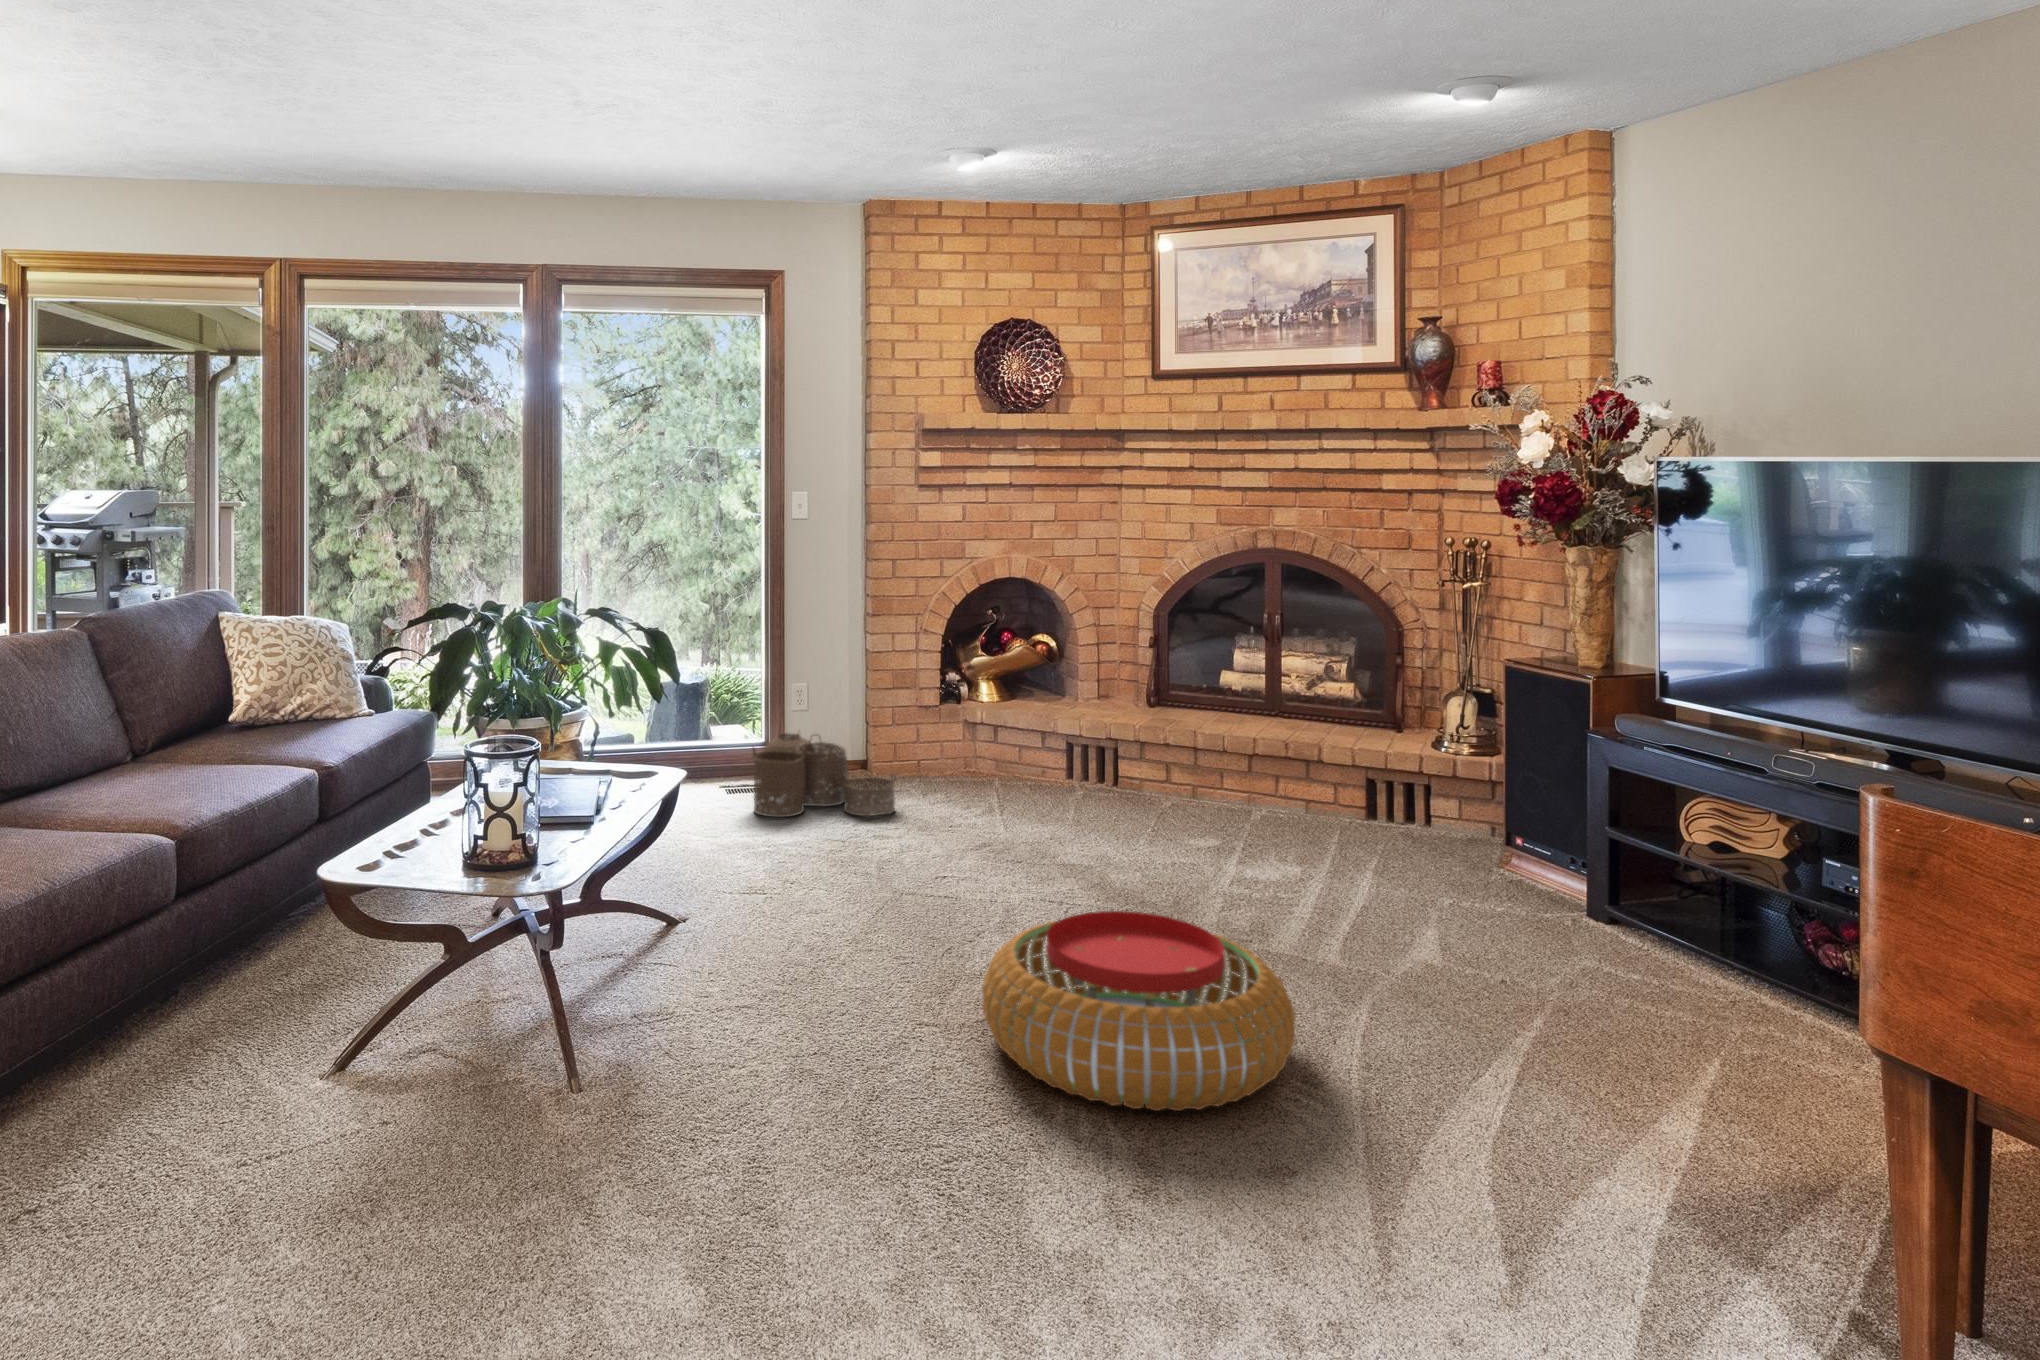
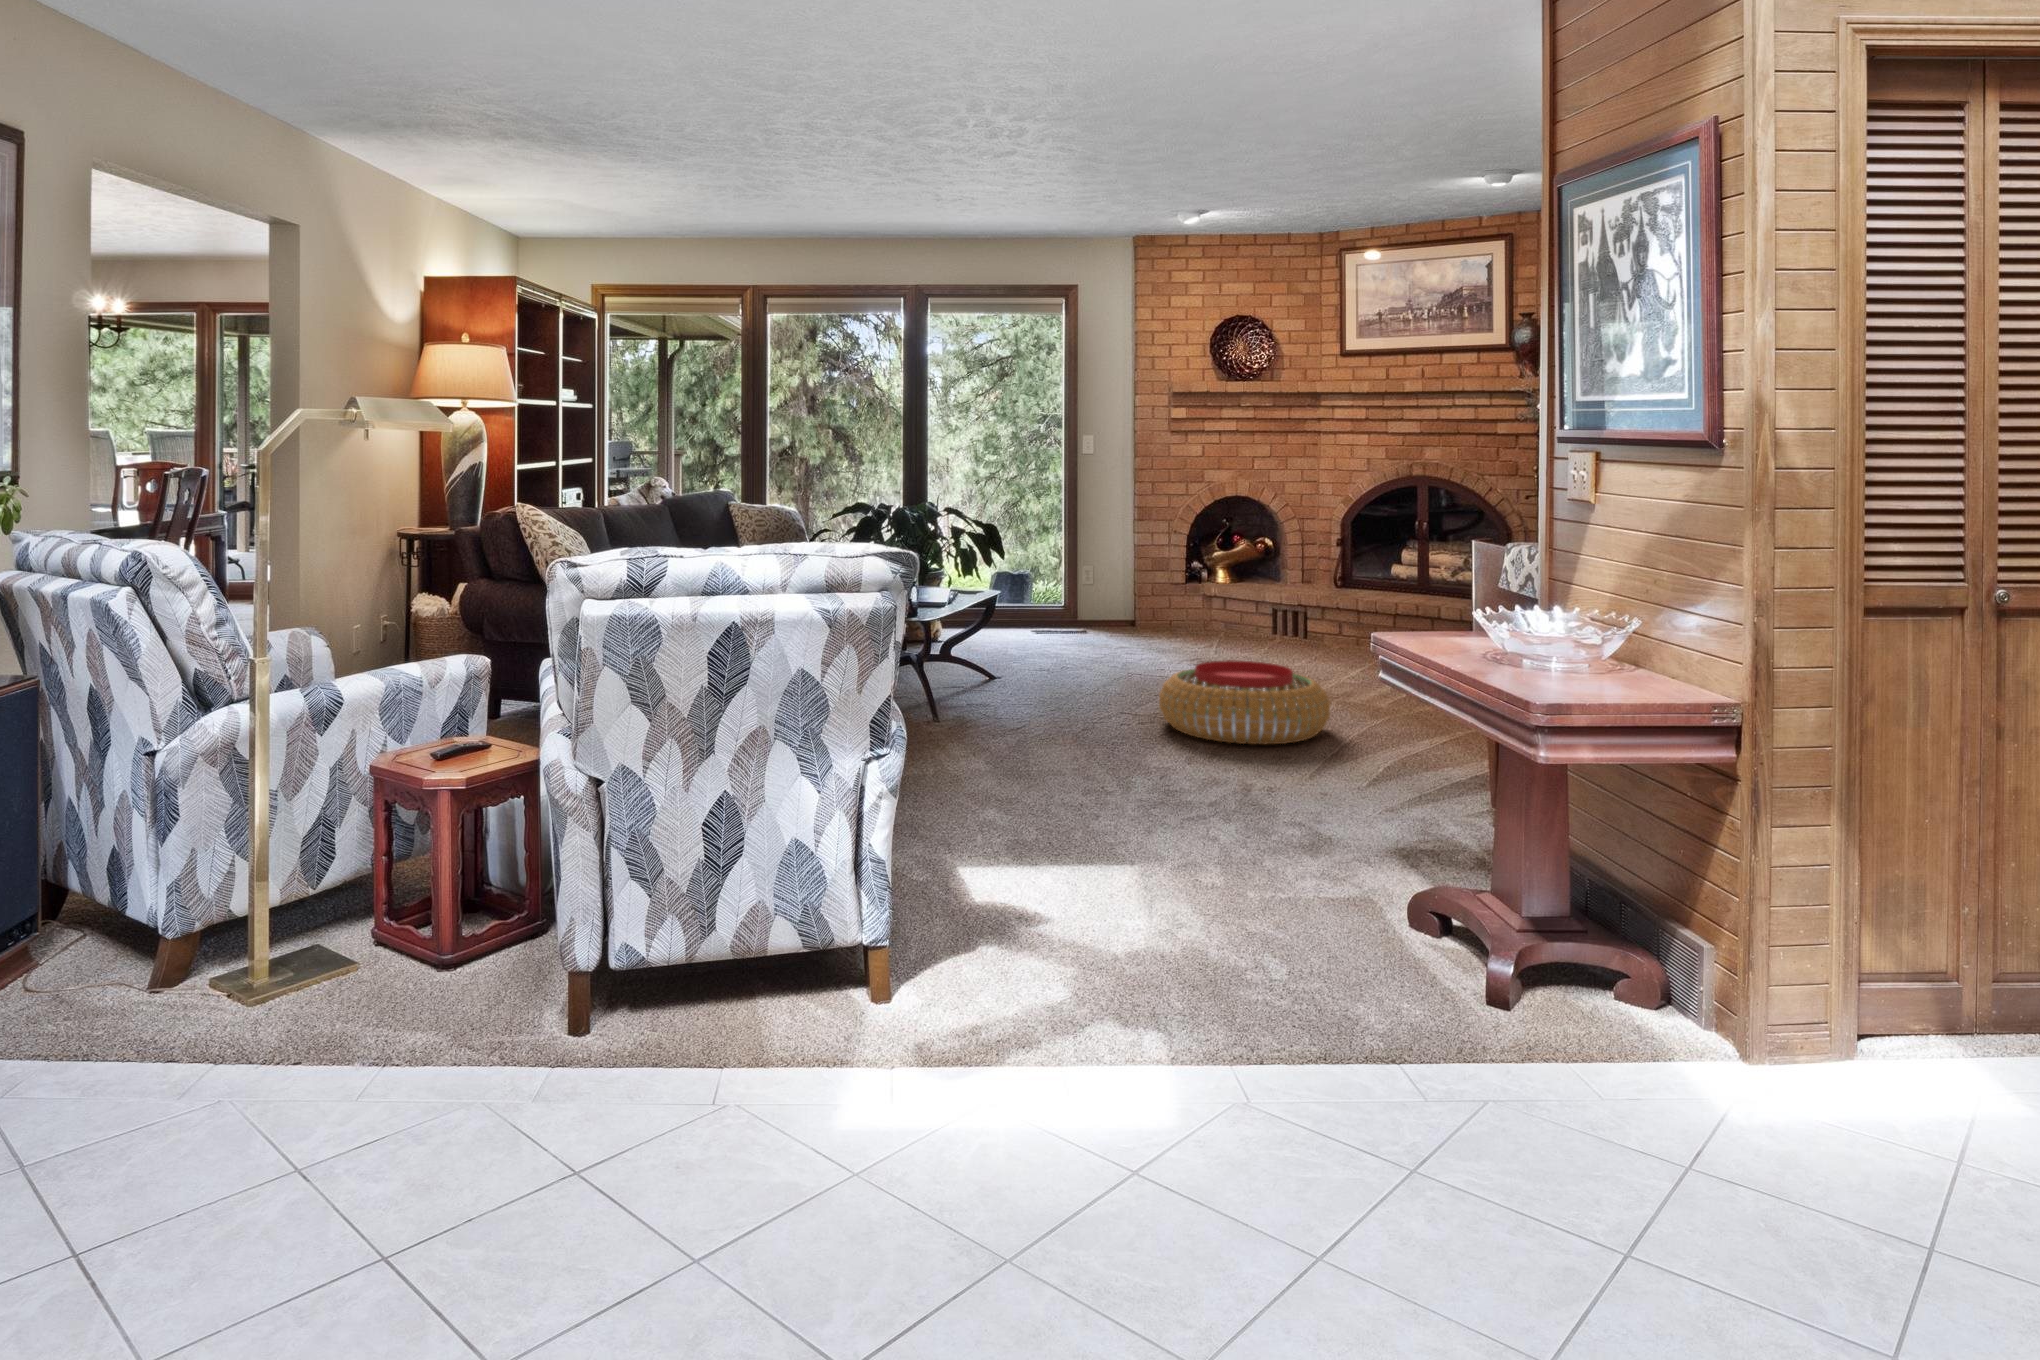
woven basket: present [752,730,895,817] -> none [1051,593,1147,645]

